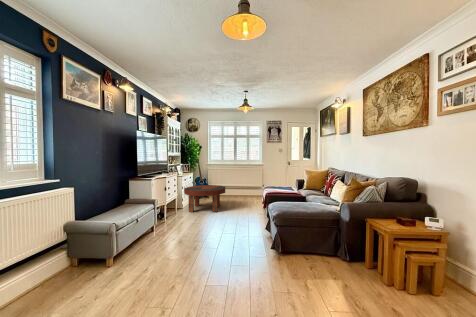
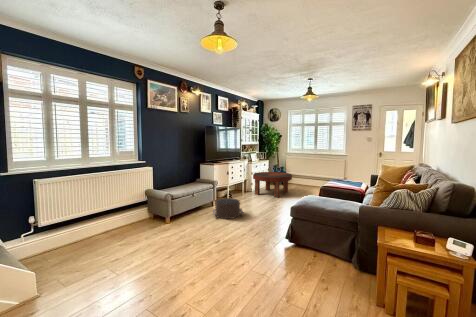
pouf: none [163,219,205,246] -> present [213,198,243,219]

